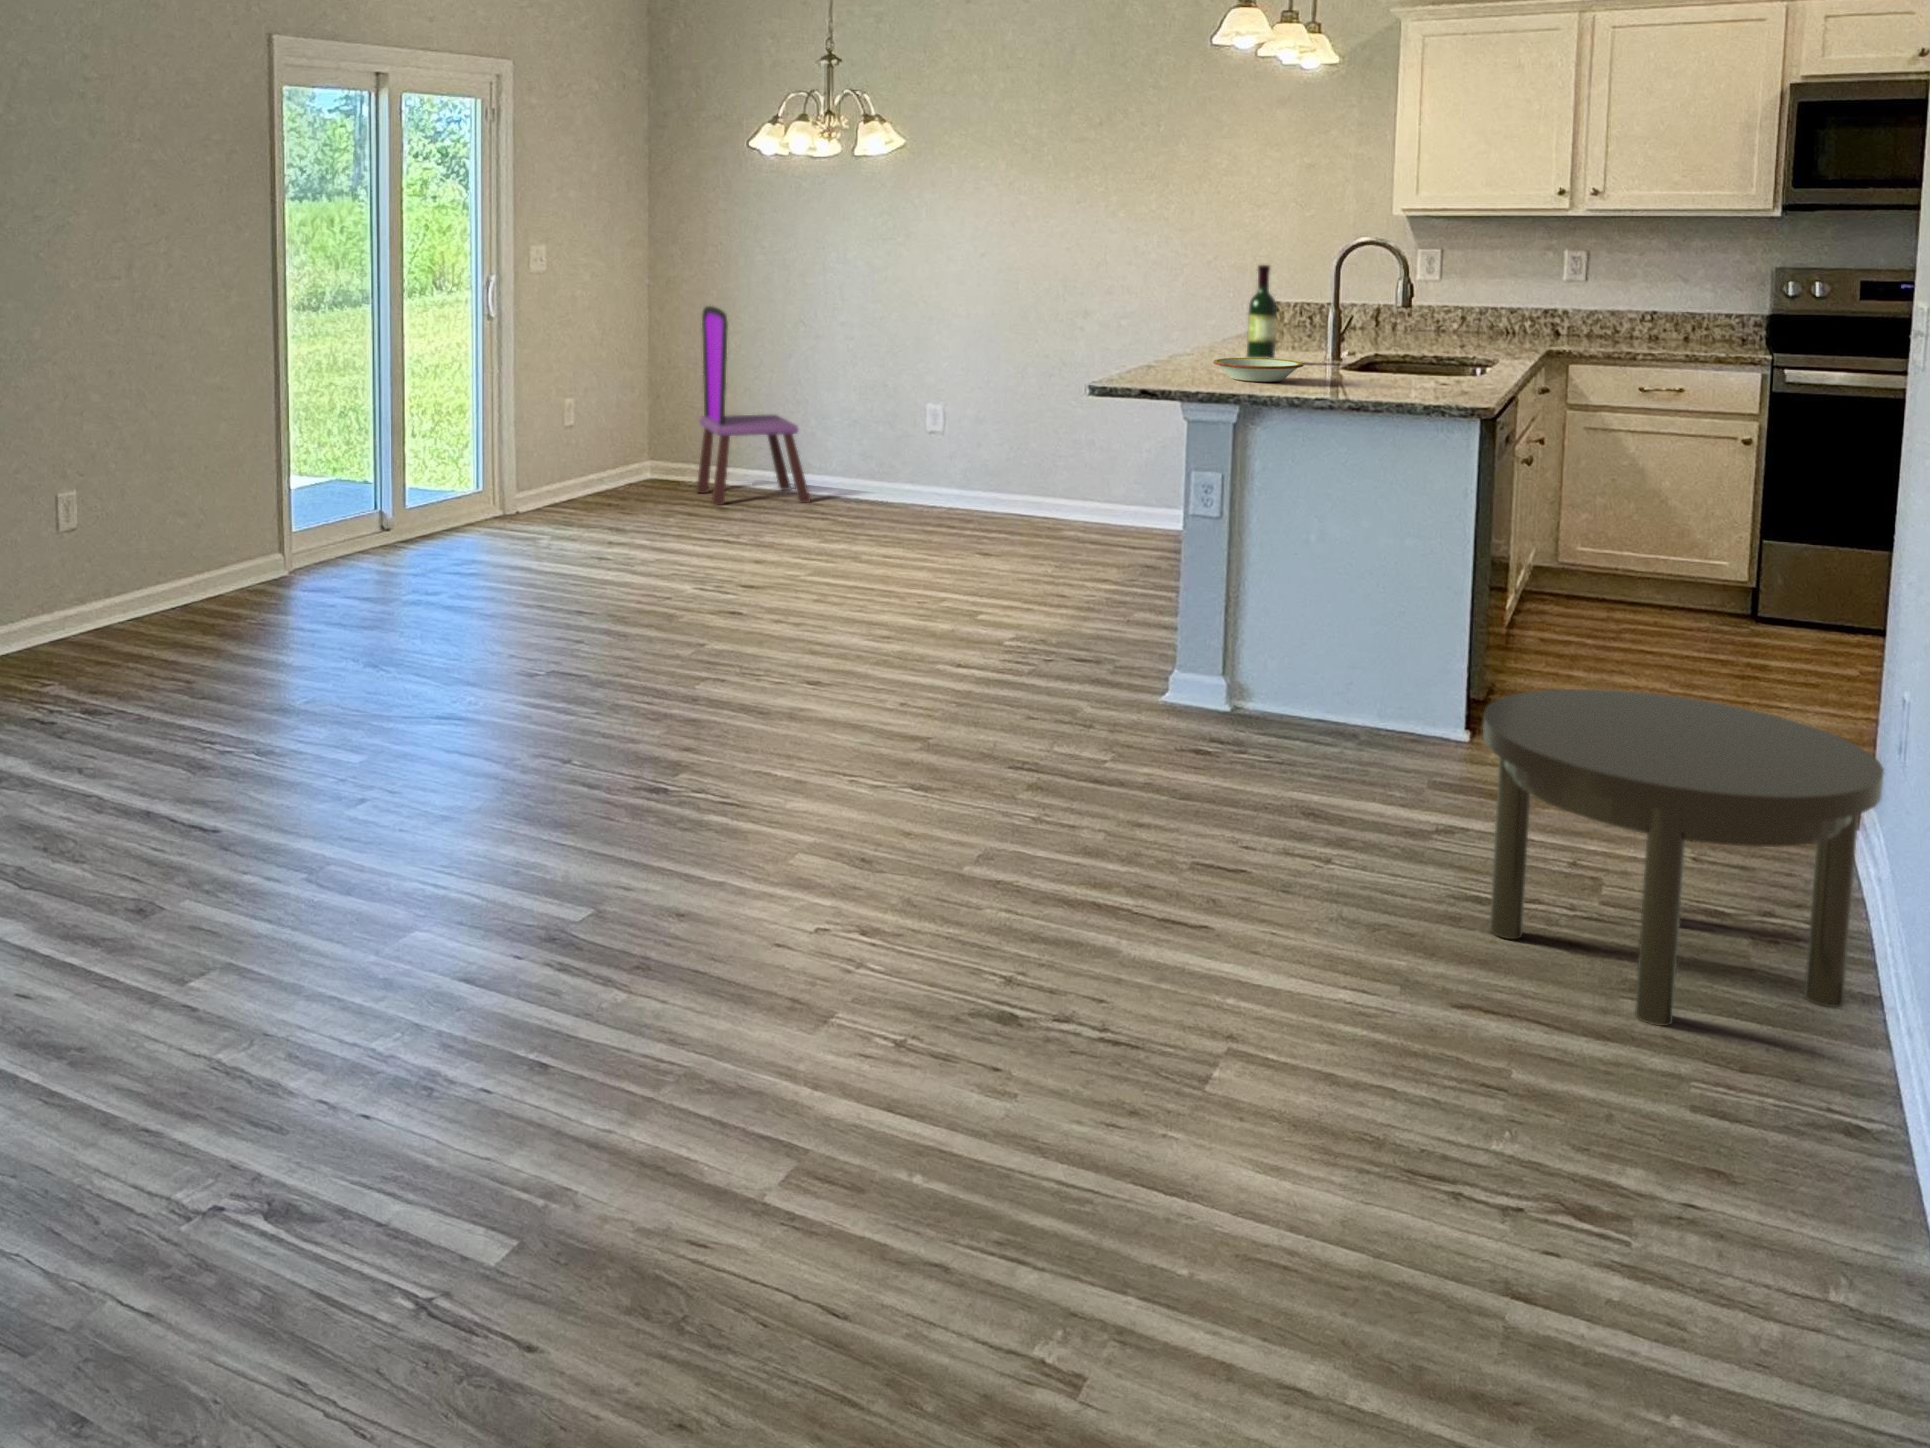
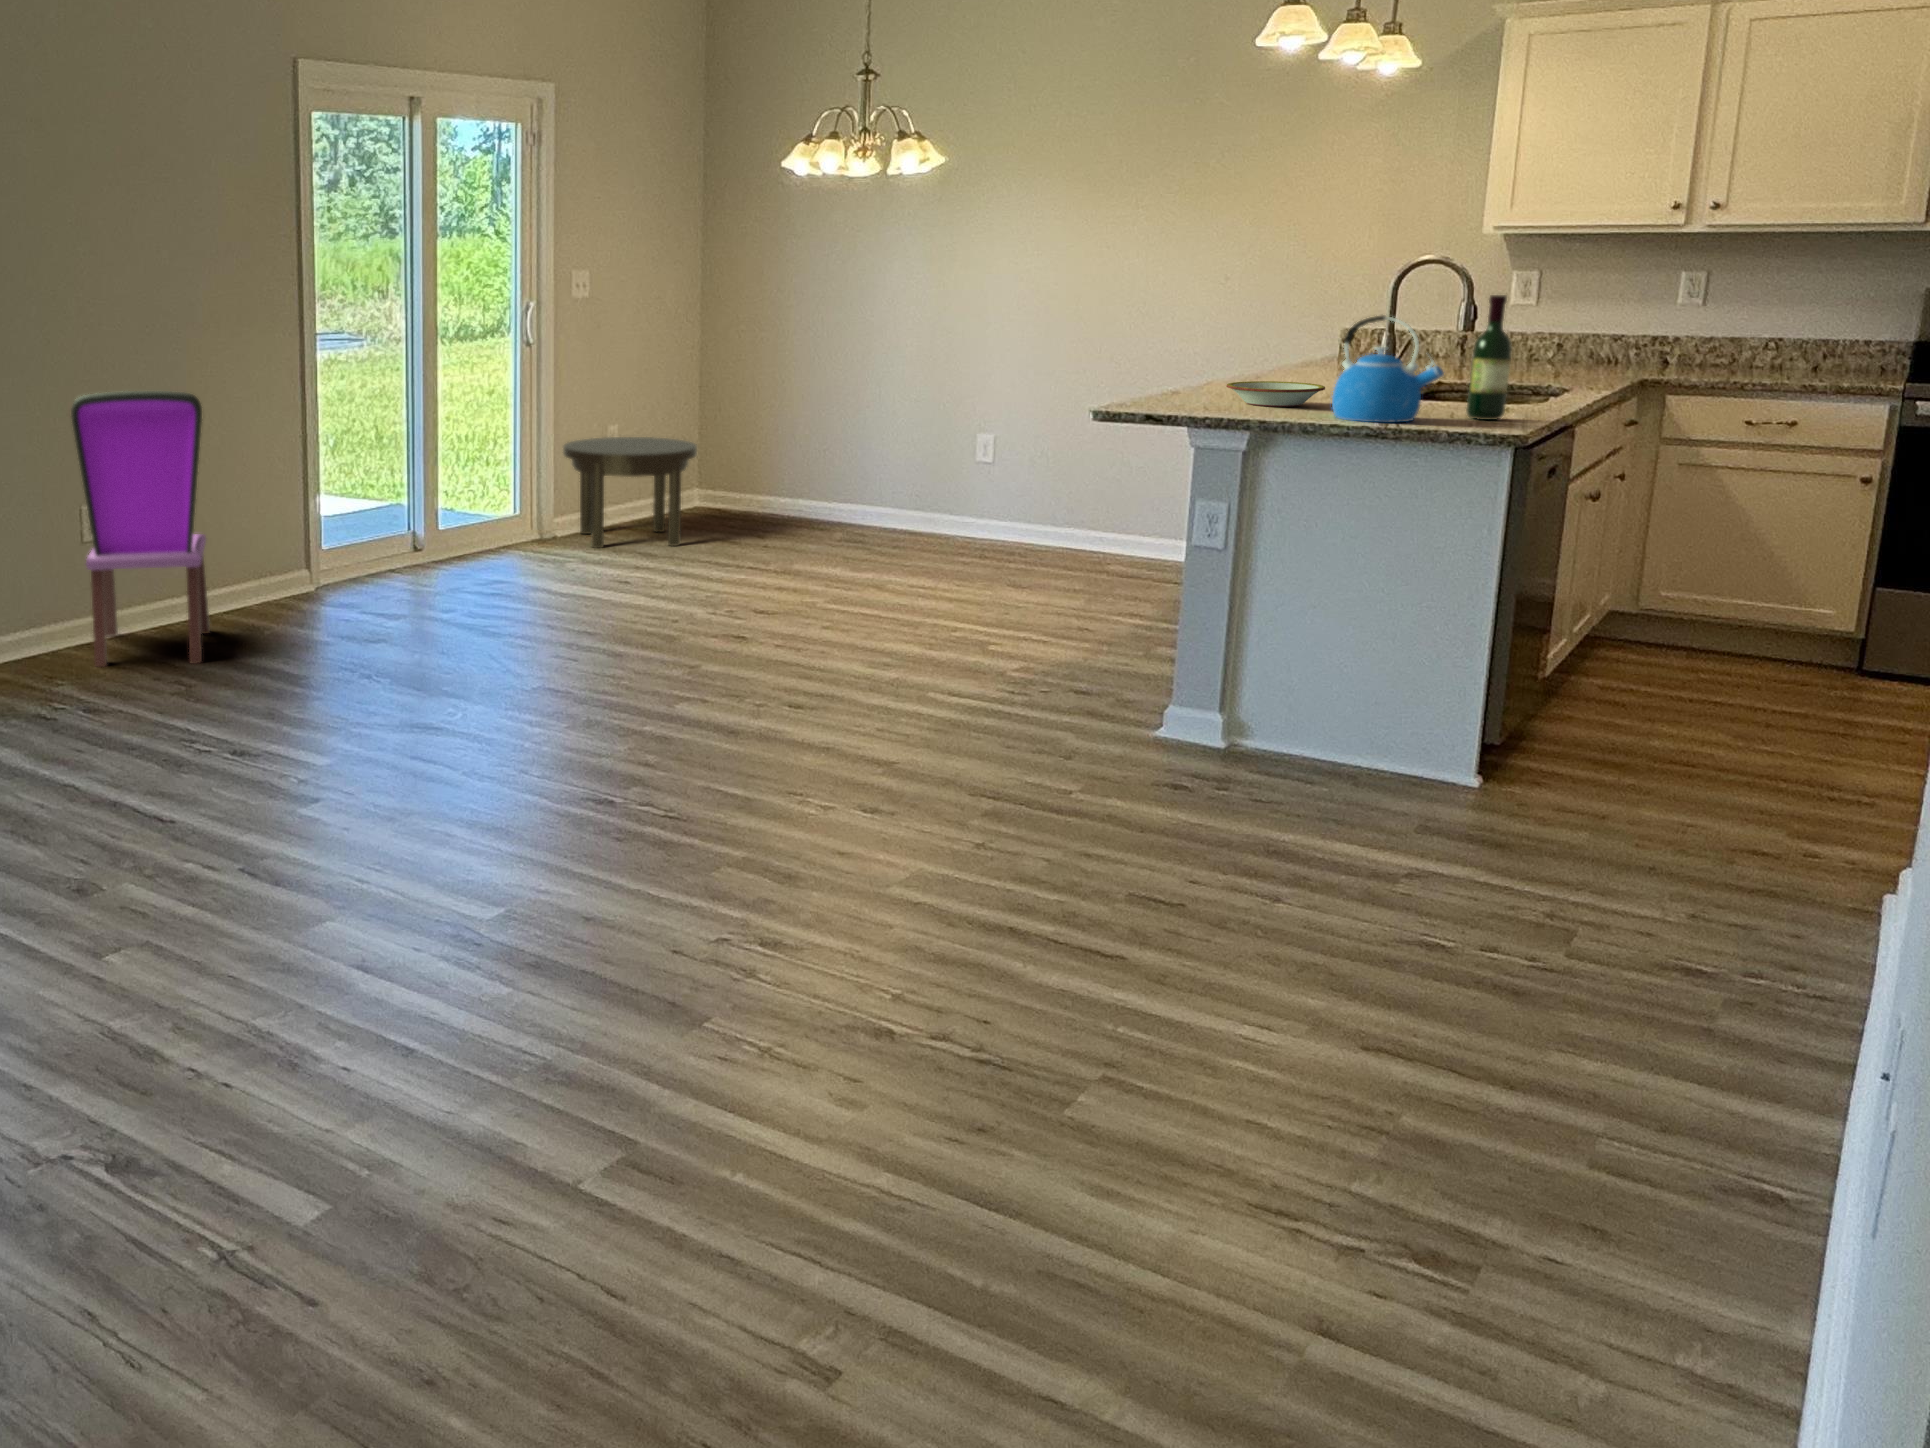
wine bottle: present [1247,265,1276,358] -> present [1466,295,1512,420]
kettle: none [1317,298,1417,398] -> present [1332,315,1443,422]
dining chair: present [697,306,811,505] -> present [71,391,210,667]
side table: present [1483,689,1884,1026] -> present [563,437,697,548]

